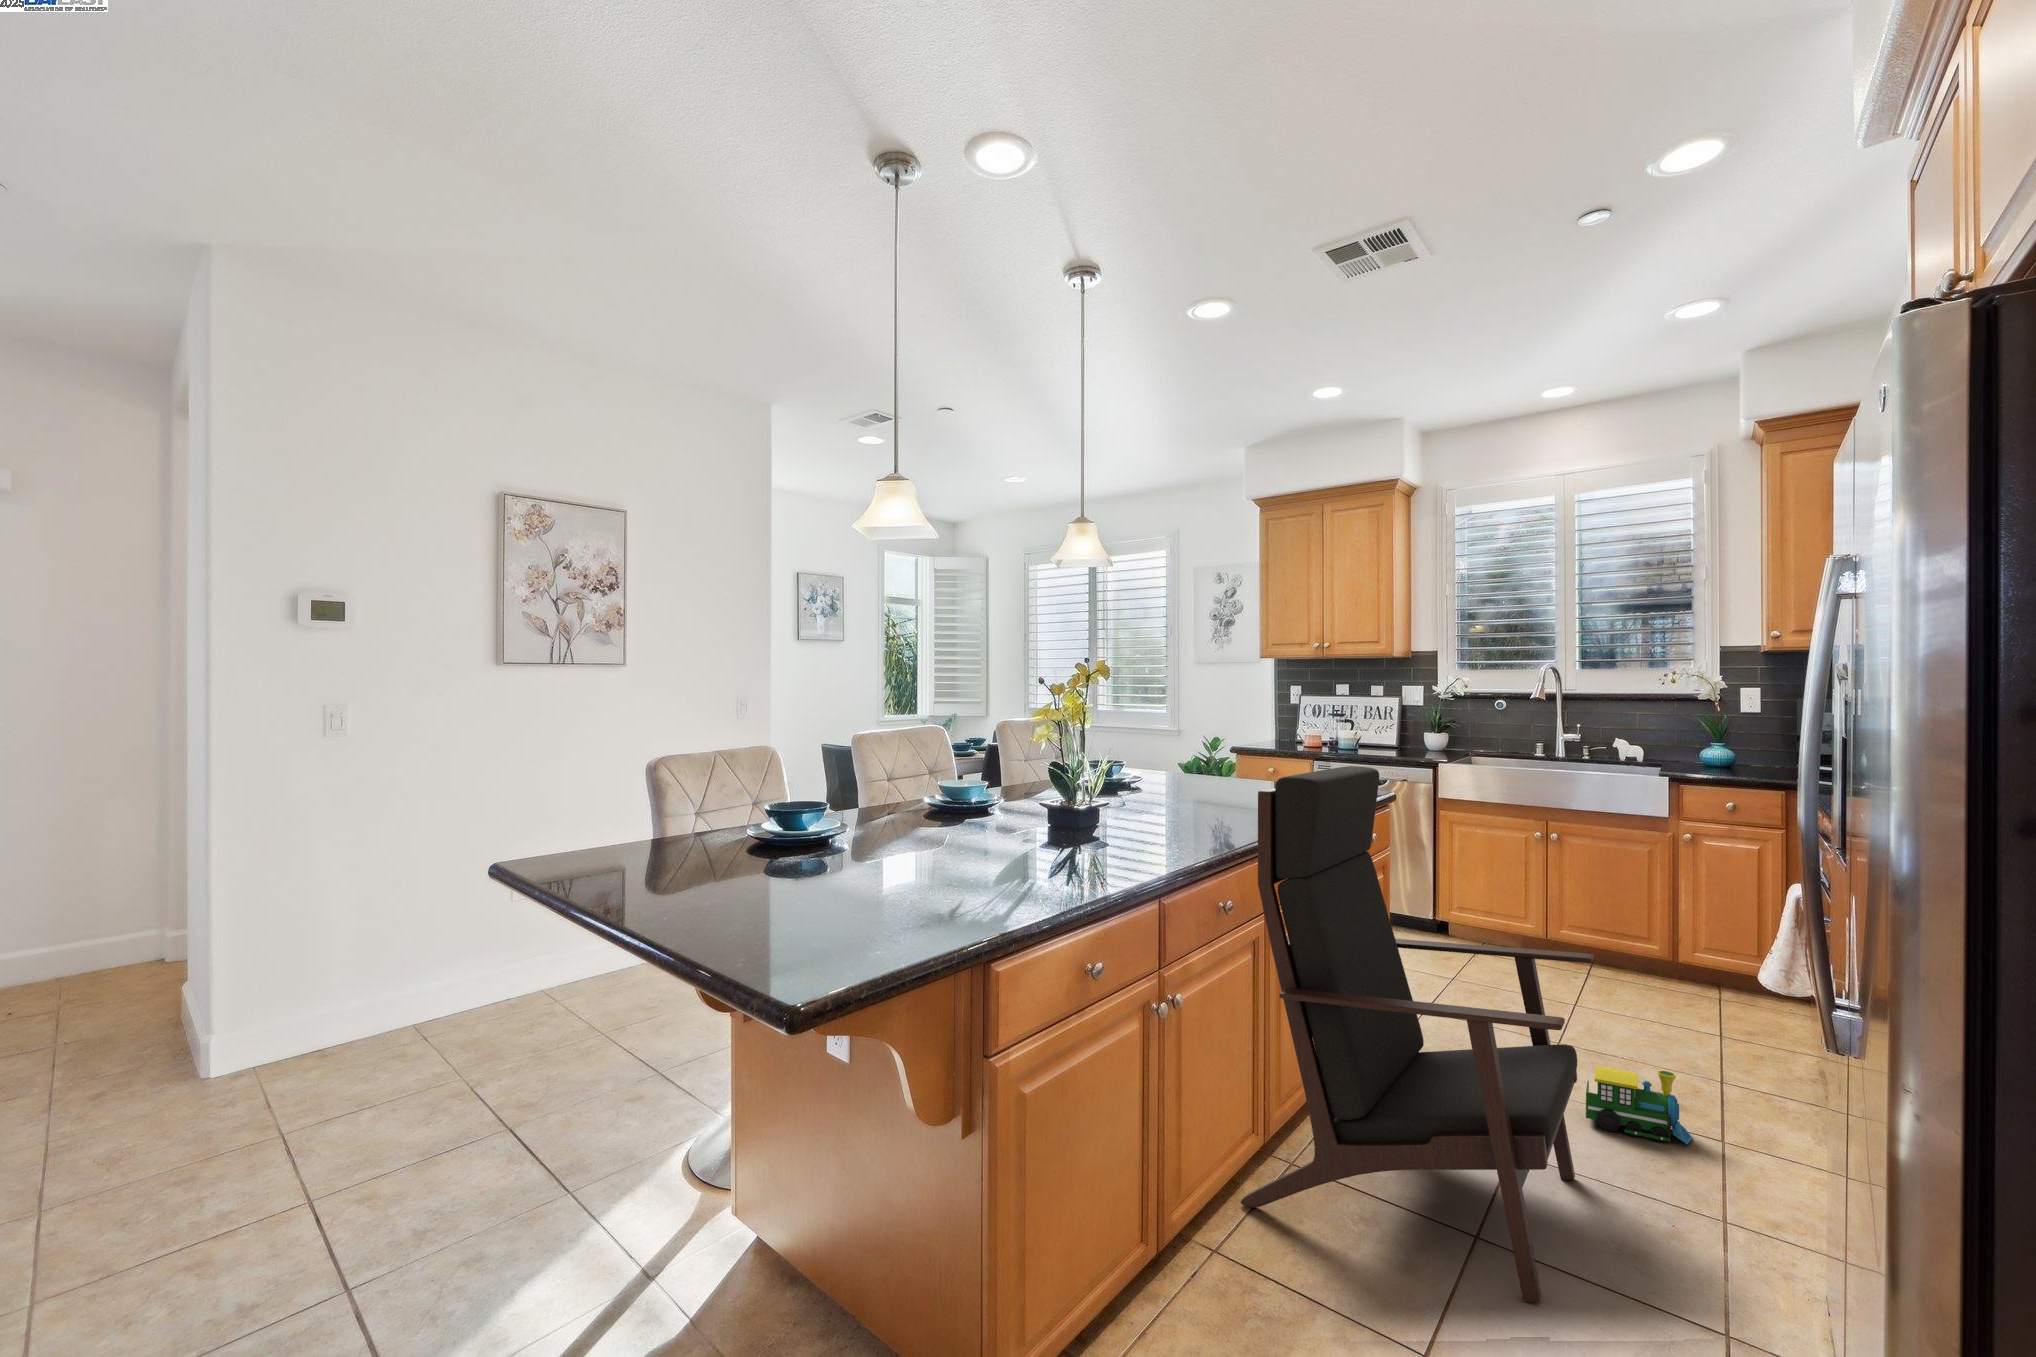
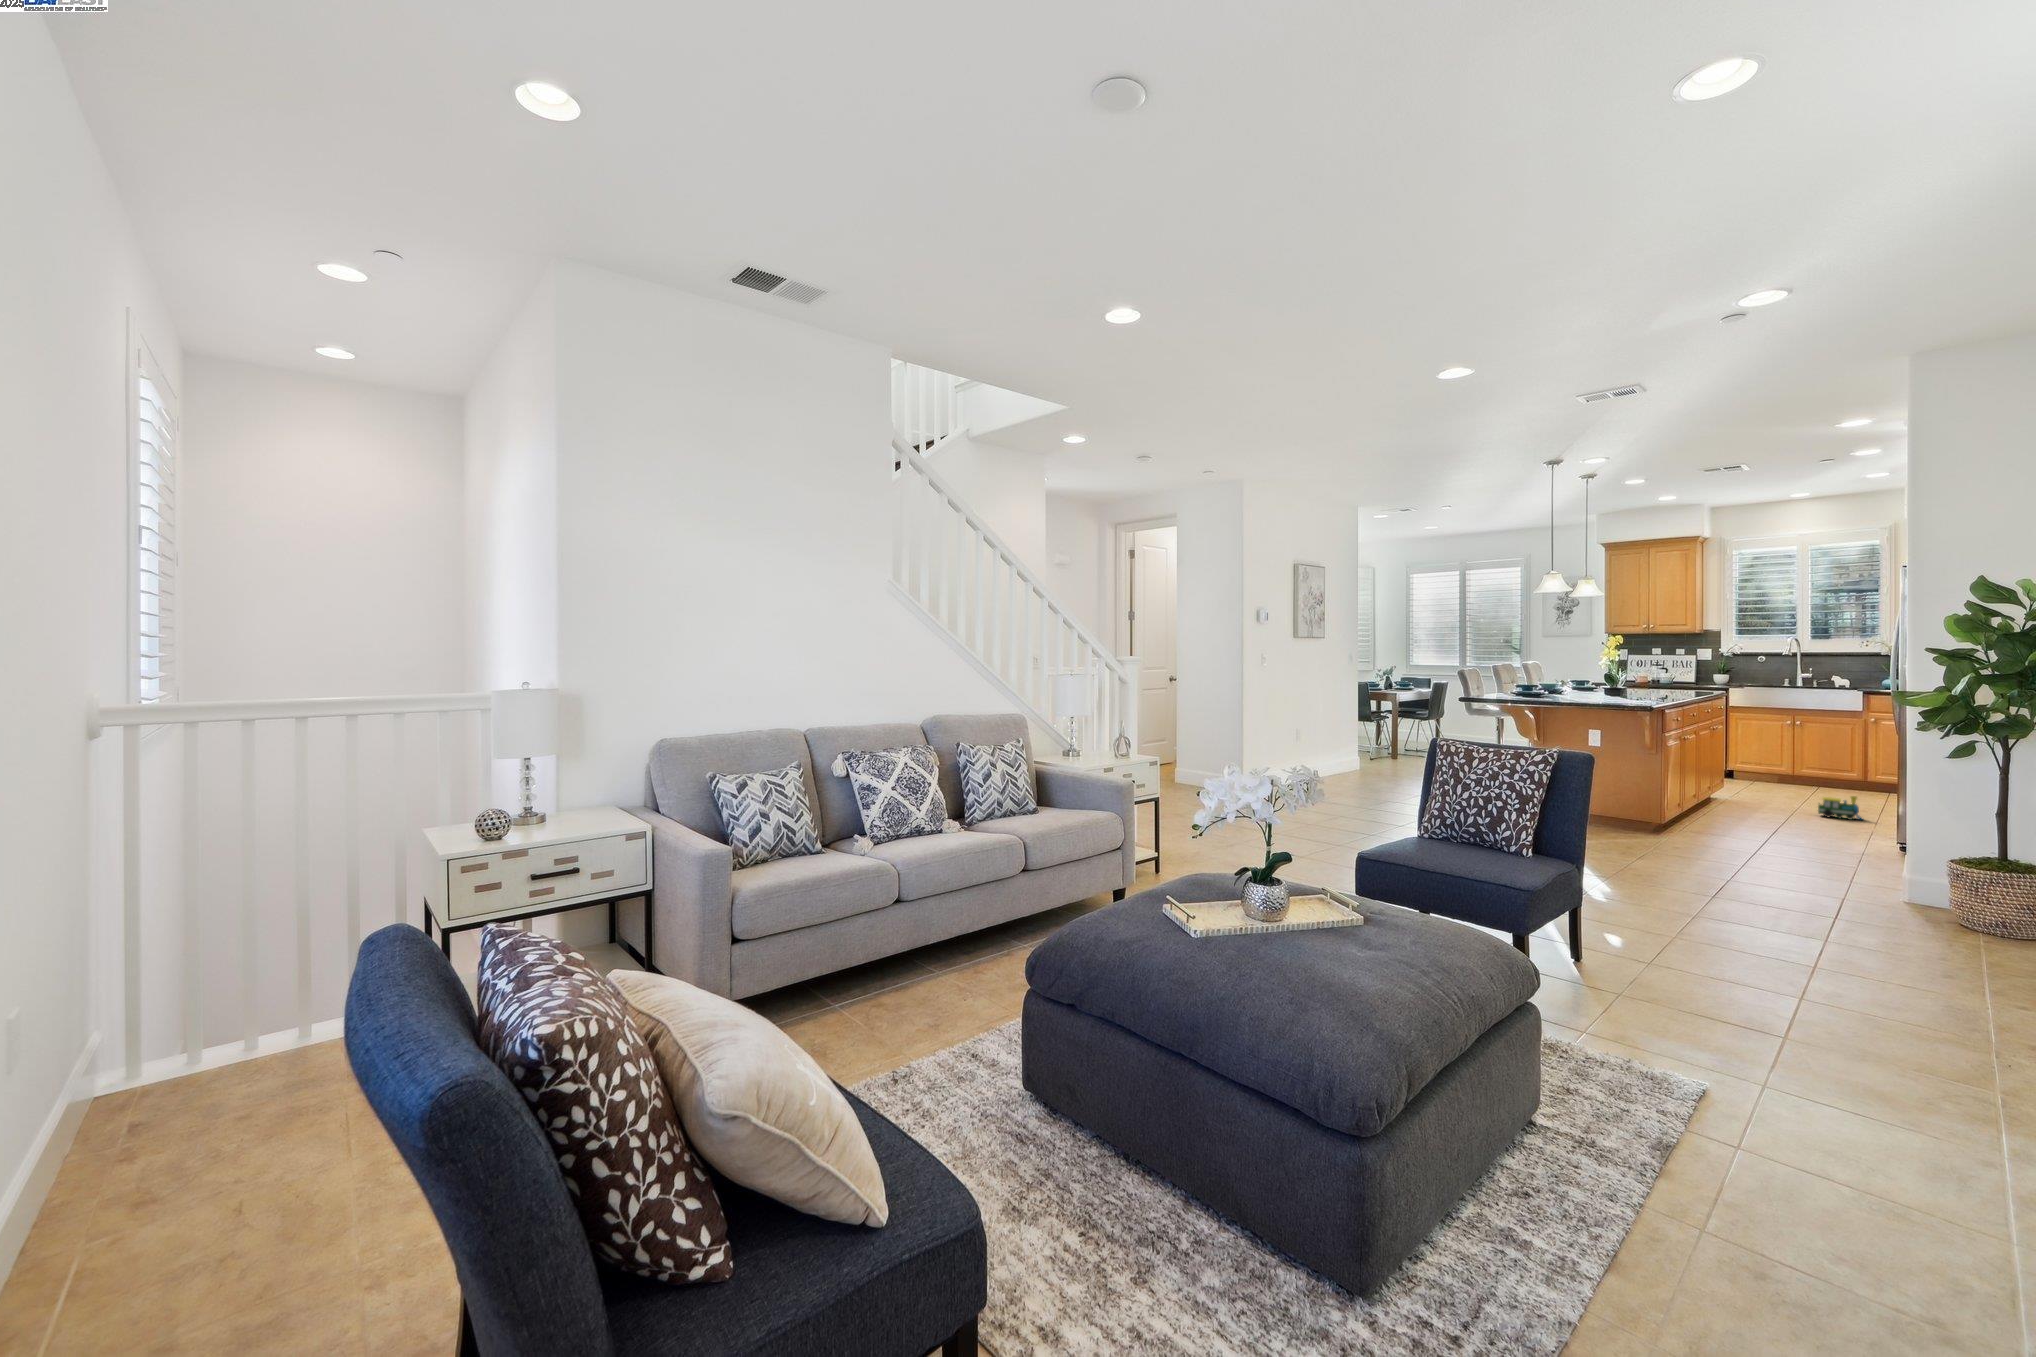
lounge chair: present [1240,766,1594,1303] -> none [1688,684,1824,836]

